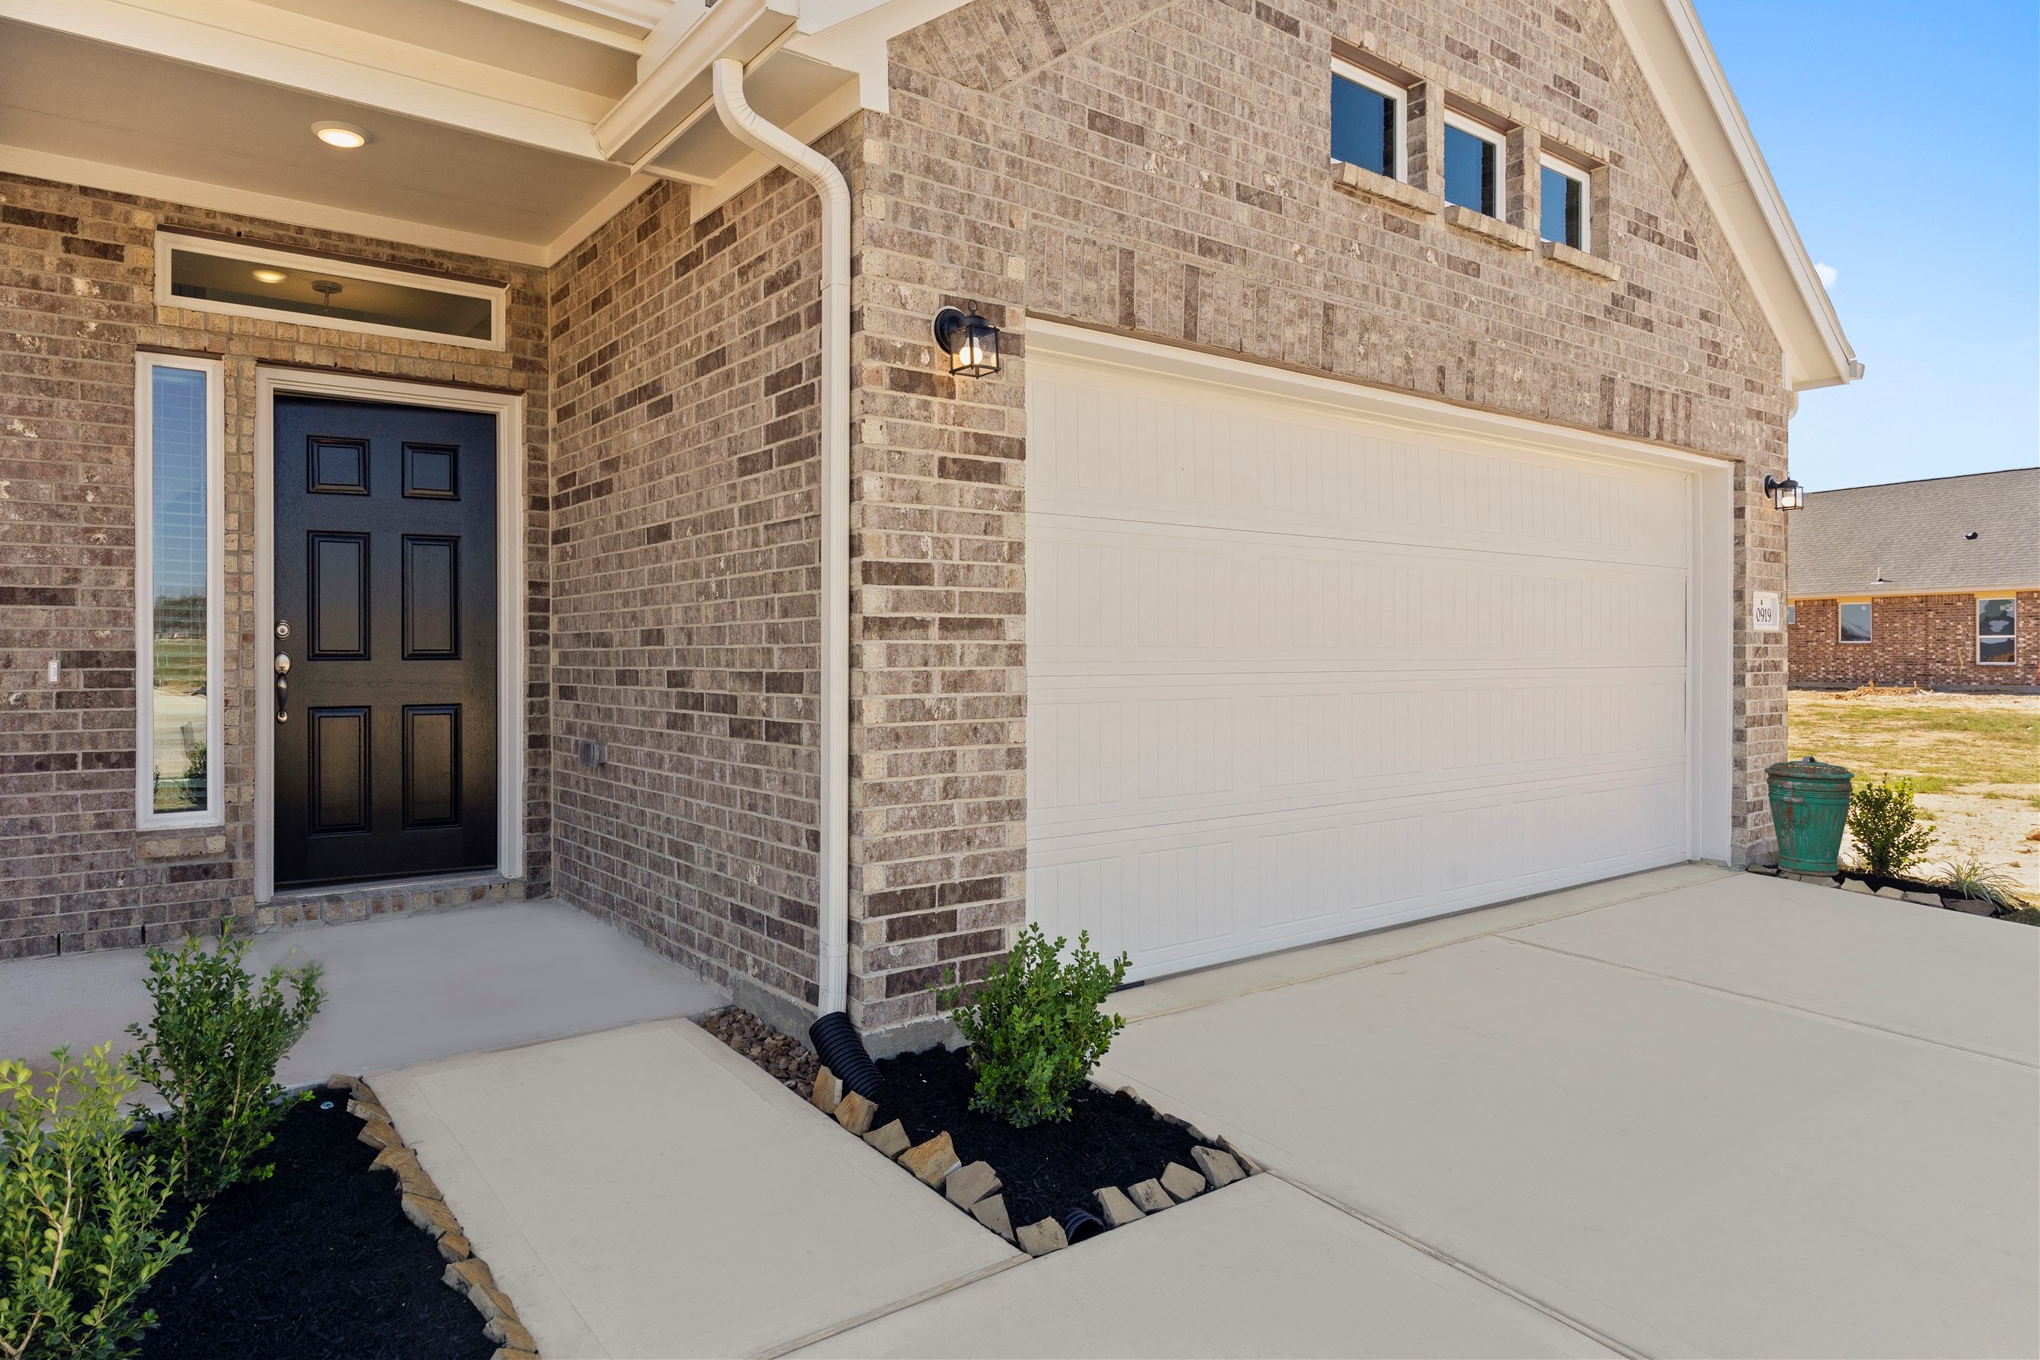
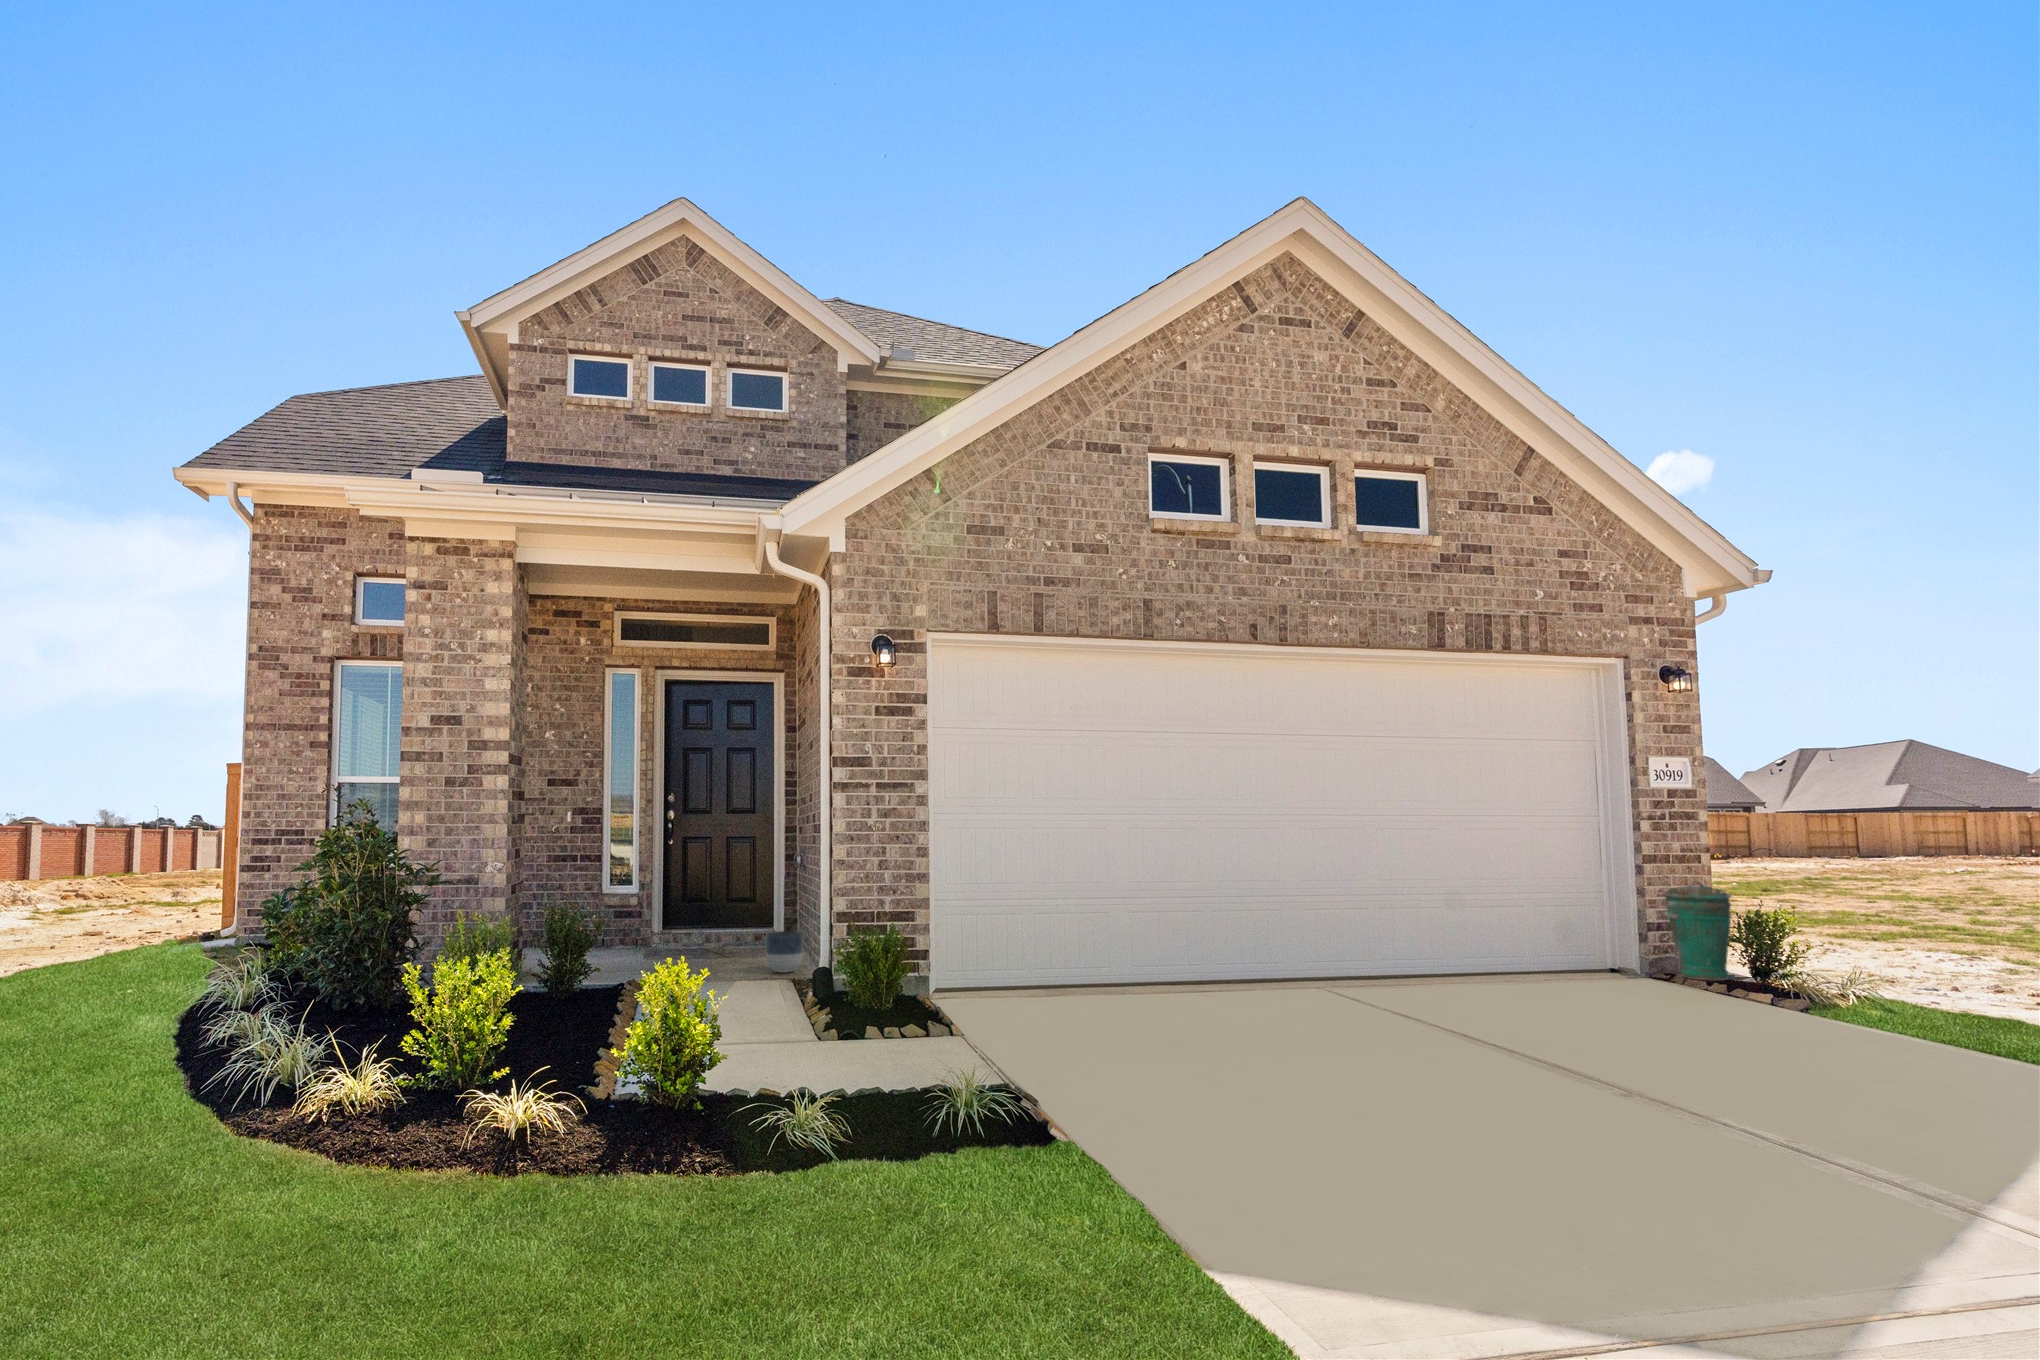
planter: none [608,906,685,992] -> present [766,932,803,973]

